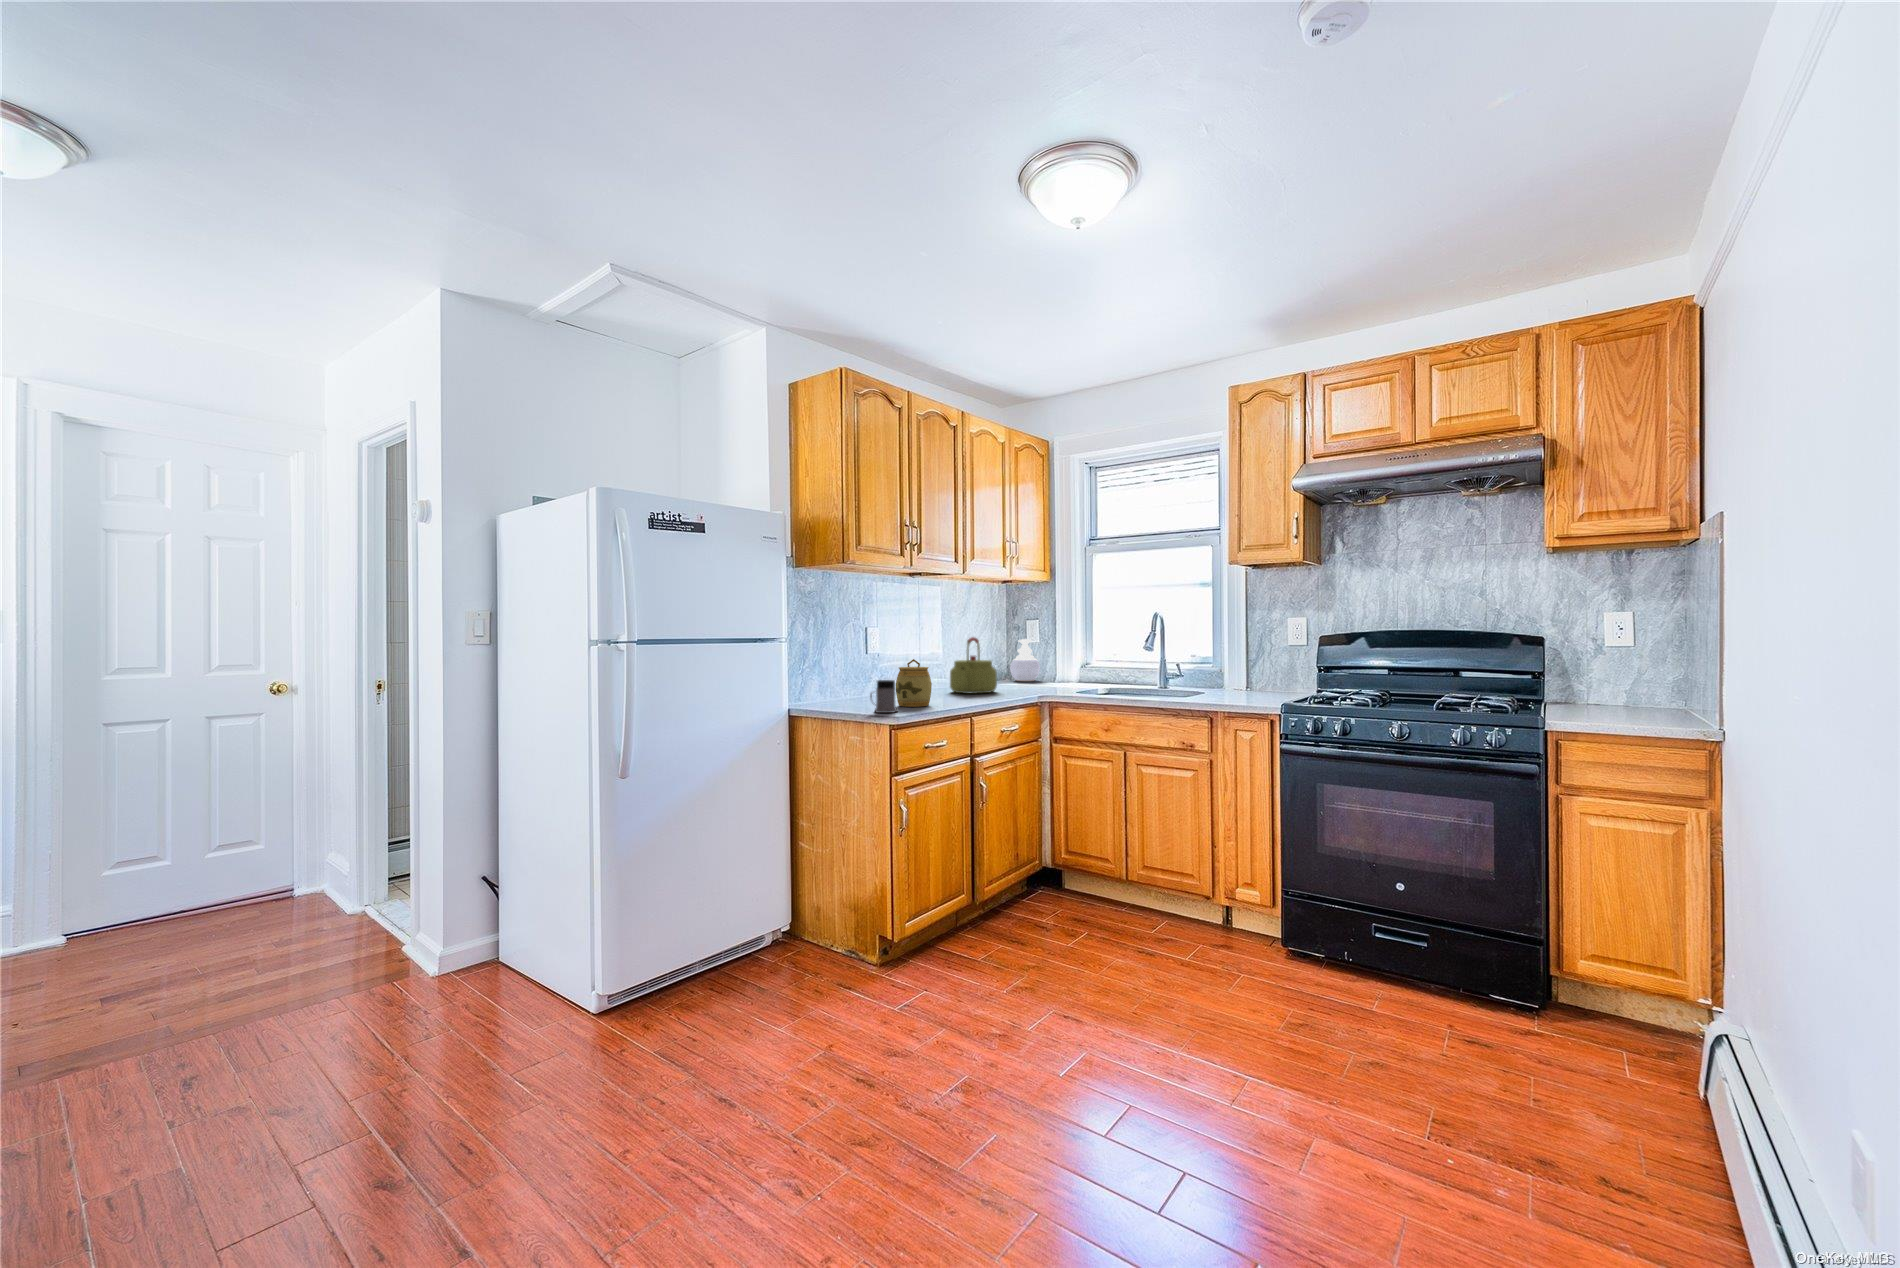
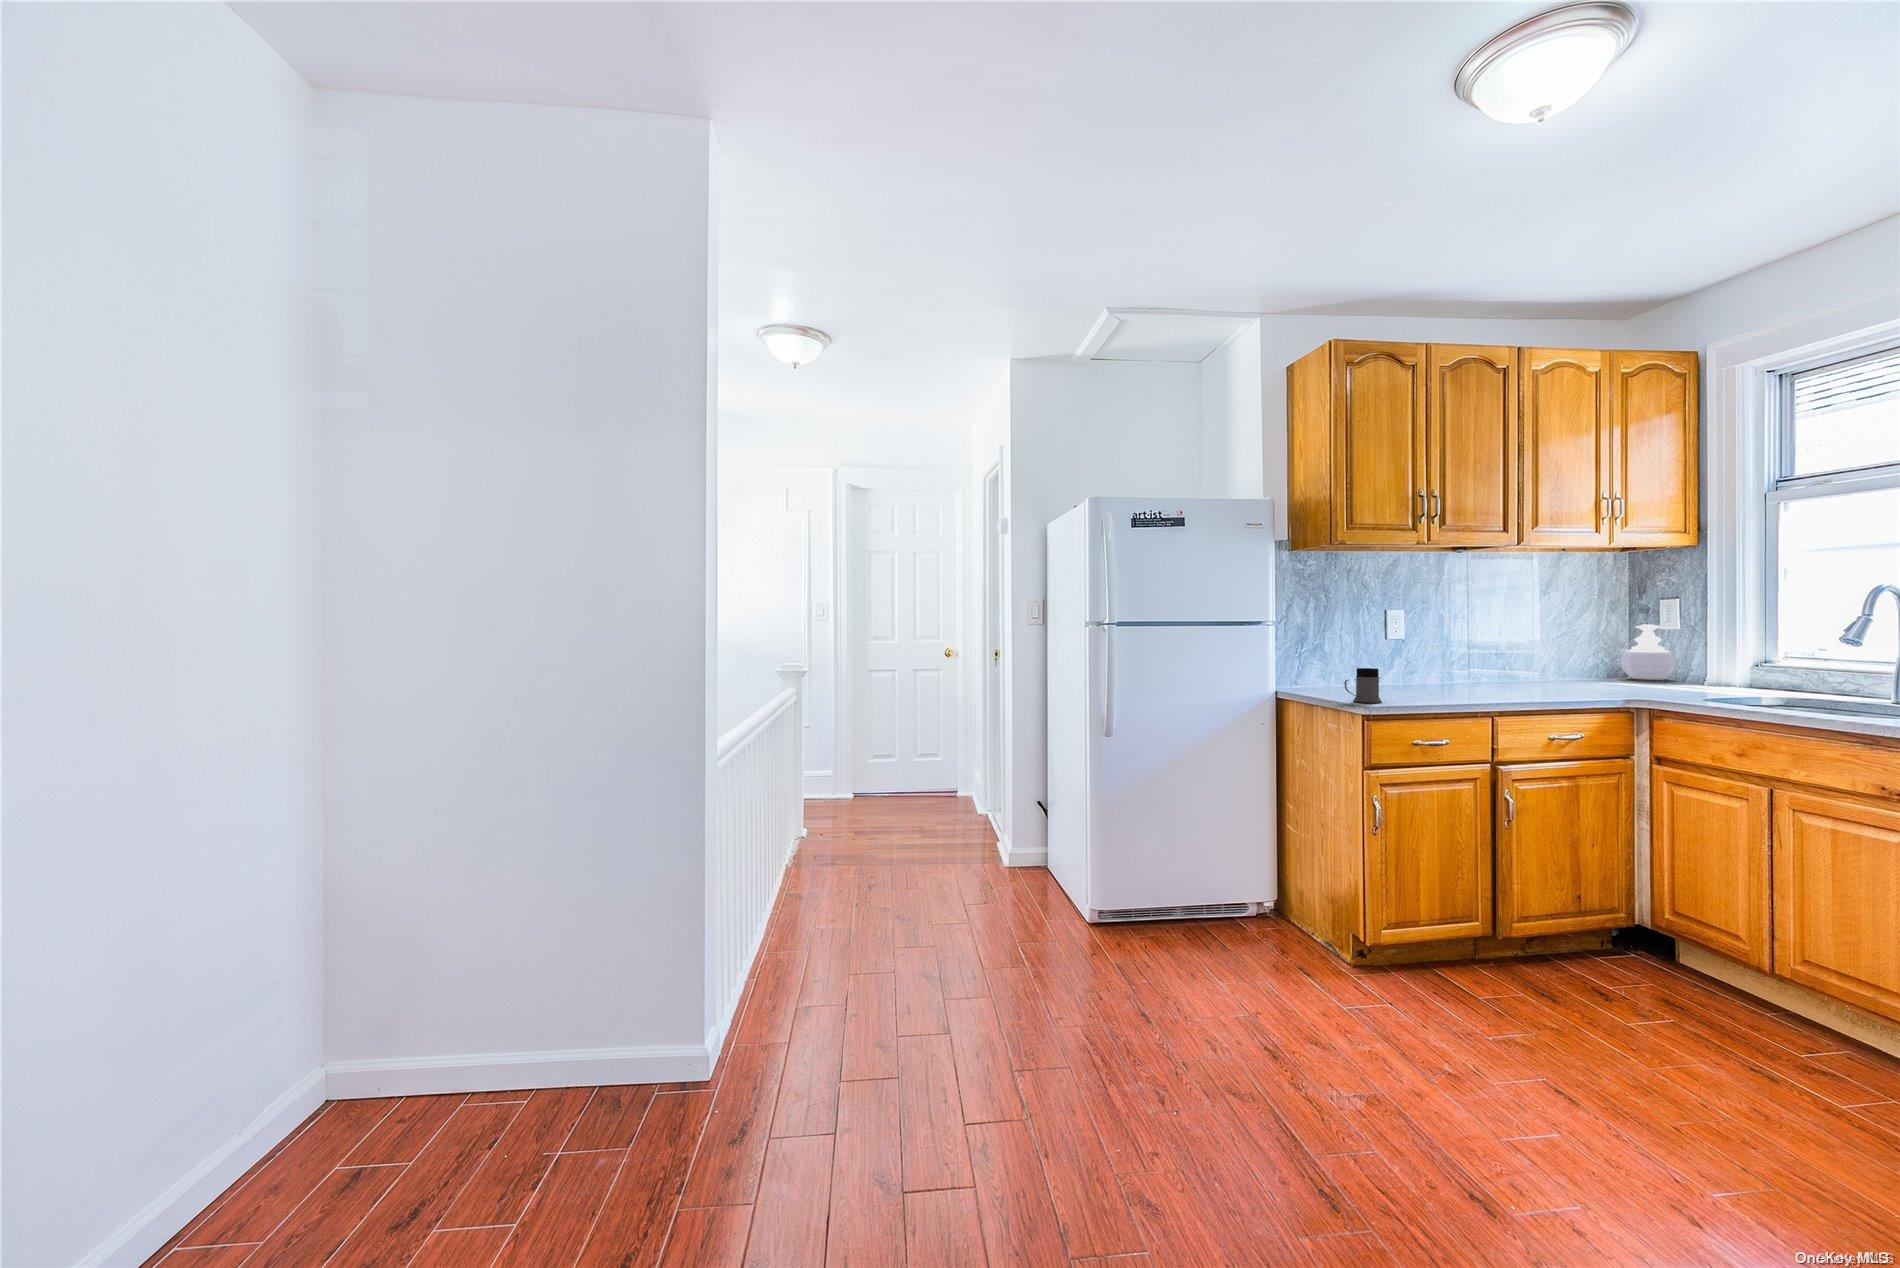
kettle: present [950,637,997,693] -> none [1494,622,1566,690]
jar: present [896,659,932,707] -> none [1392,647,1439,699]

